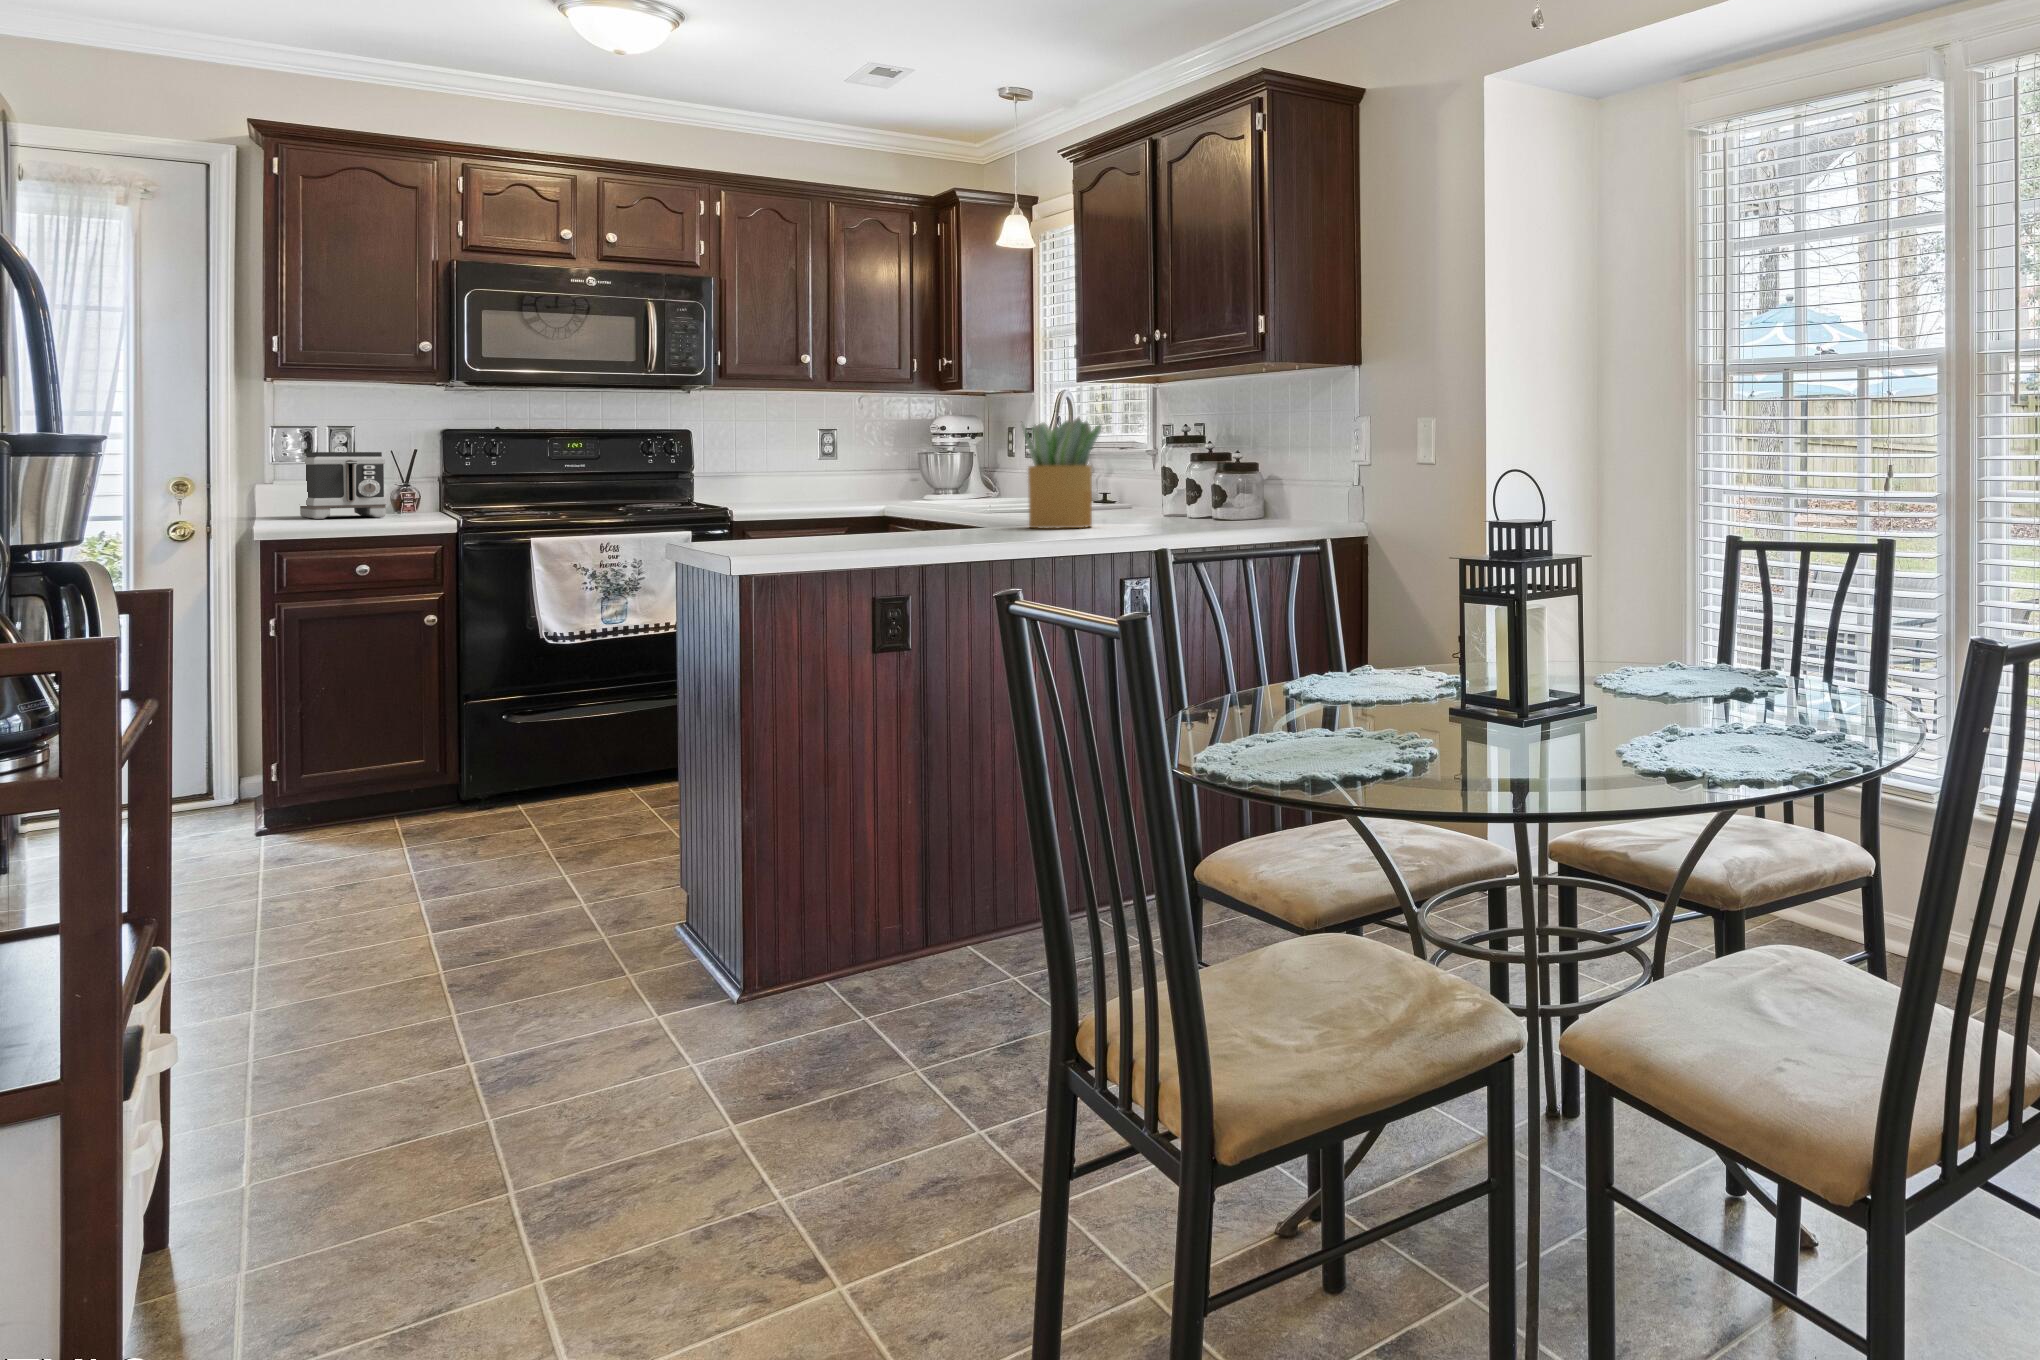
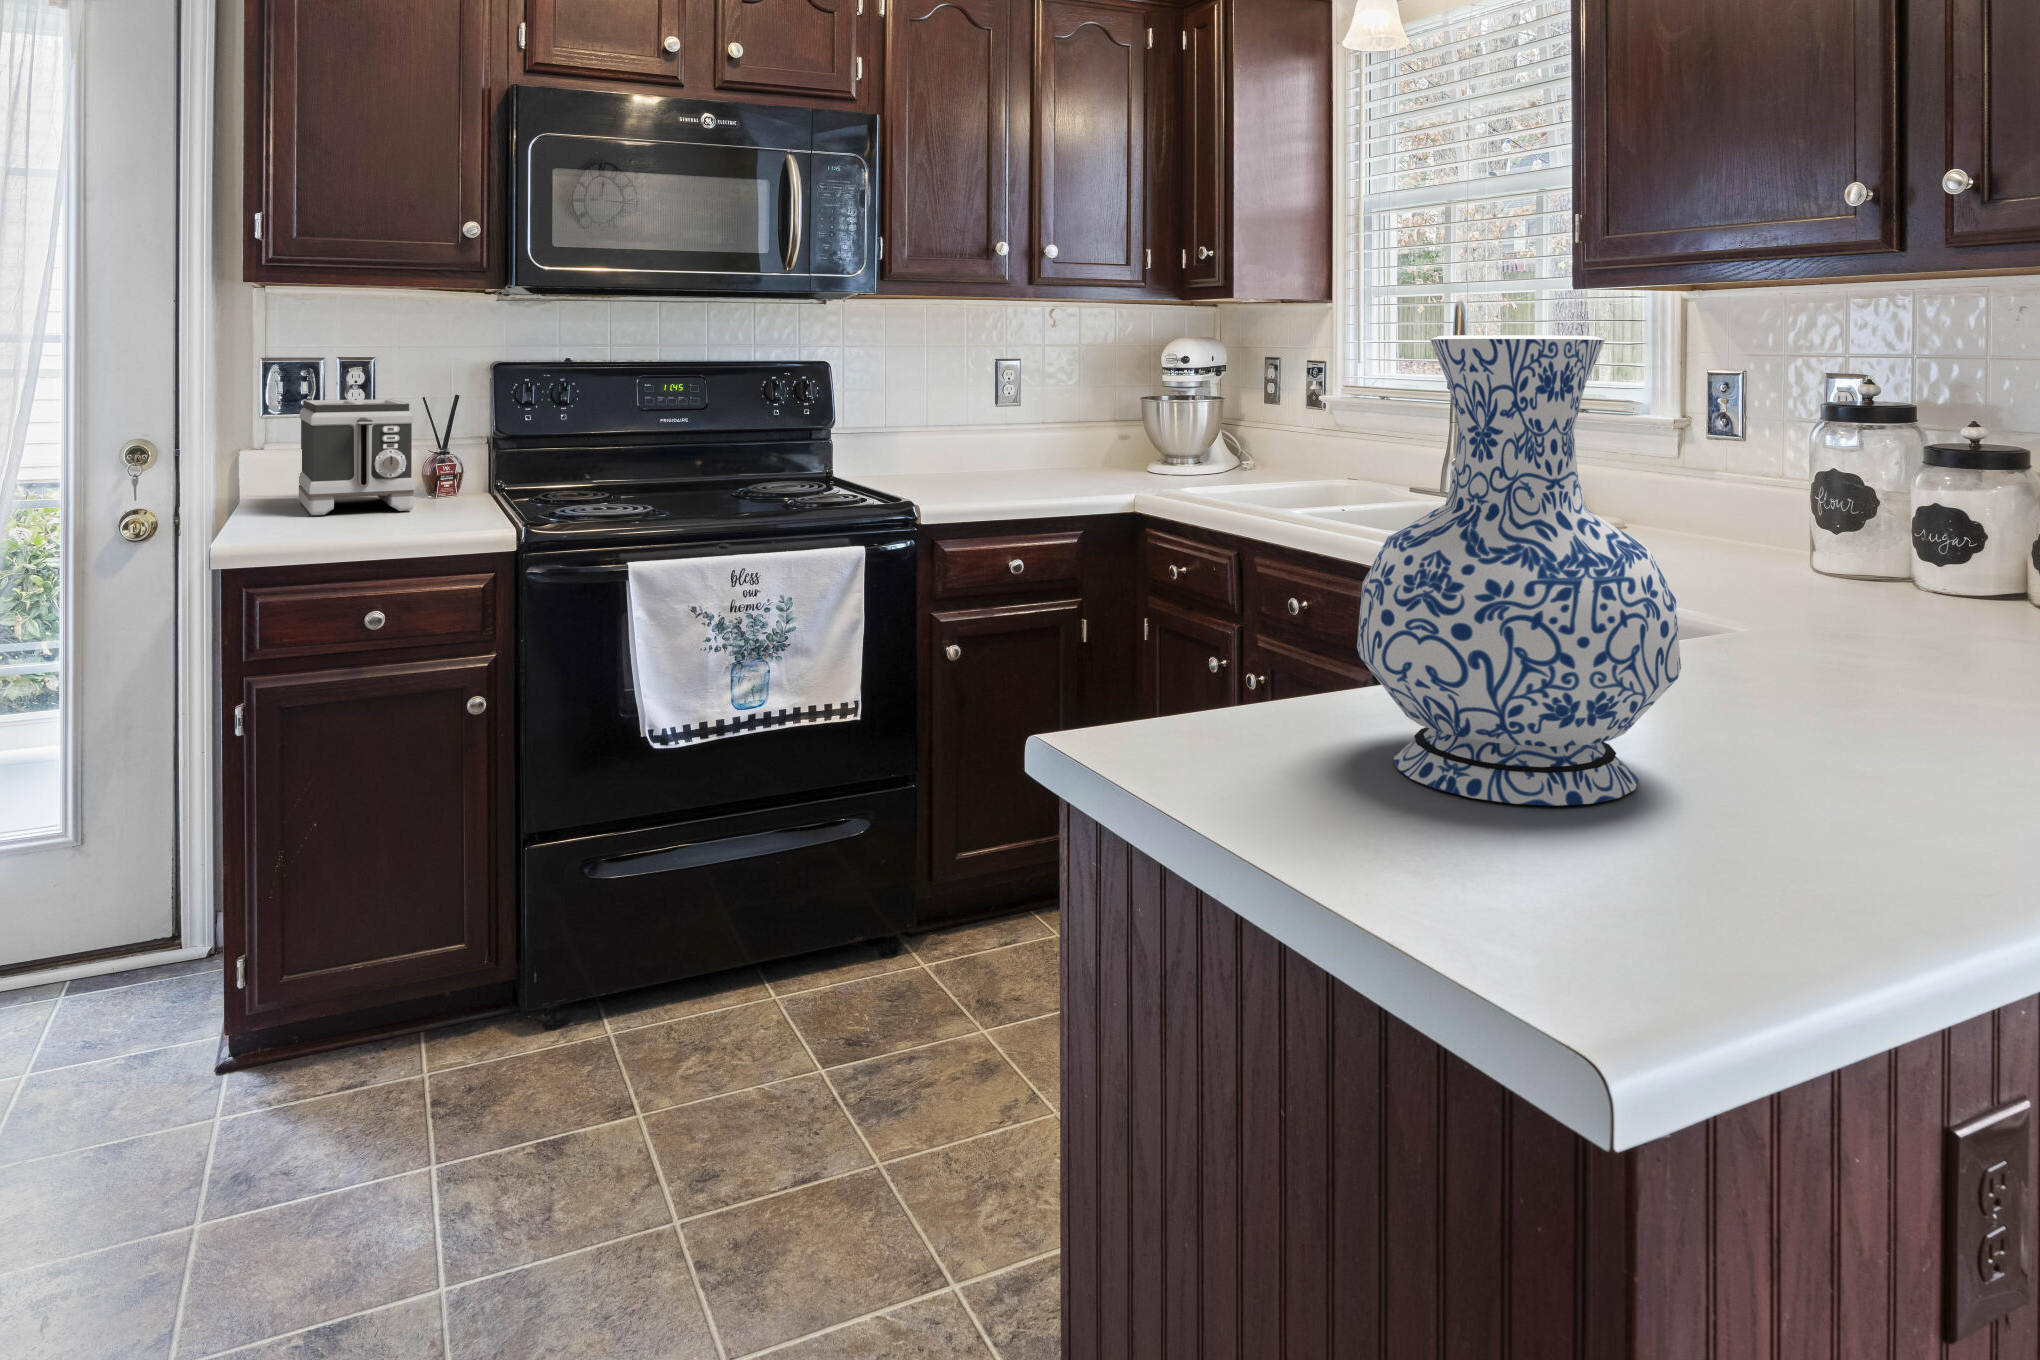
vase: none [778,390,892,540] -> present [1357,335,1681,806]
potted plant: present [1021,418,1102,528] -> none [1749,390,1990,688]

